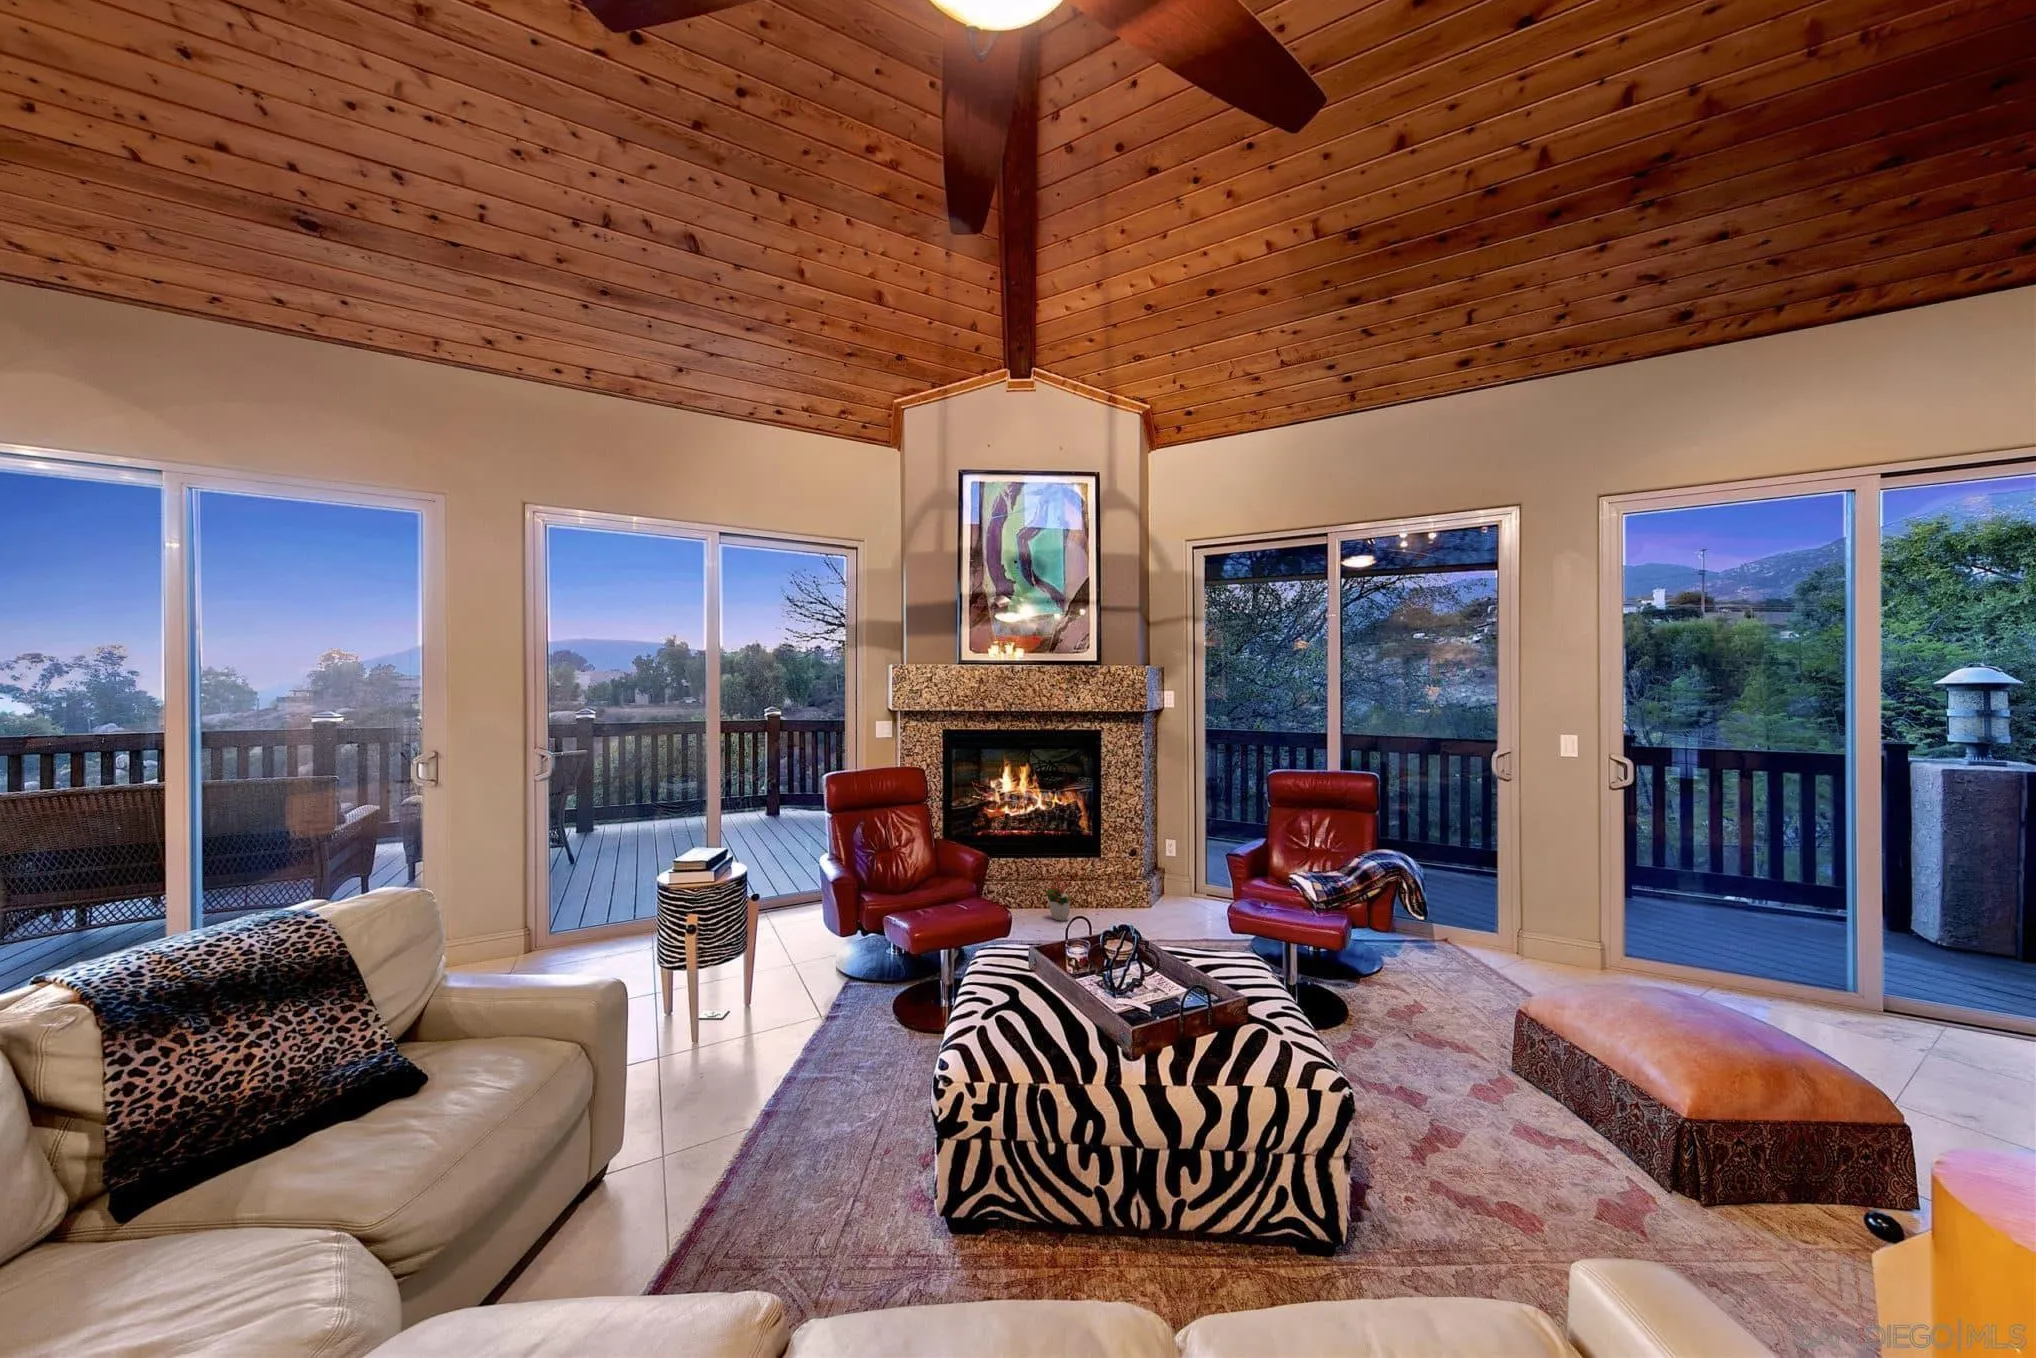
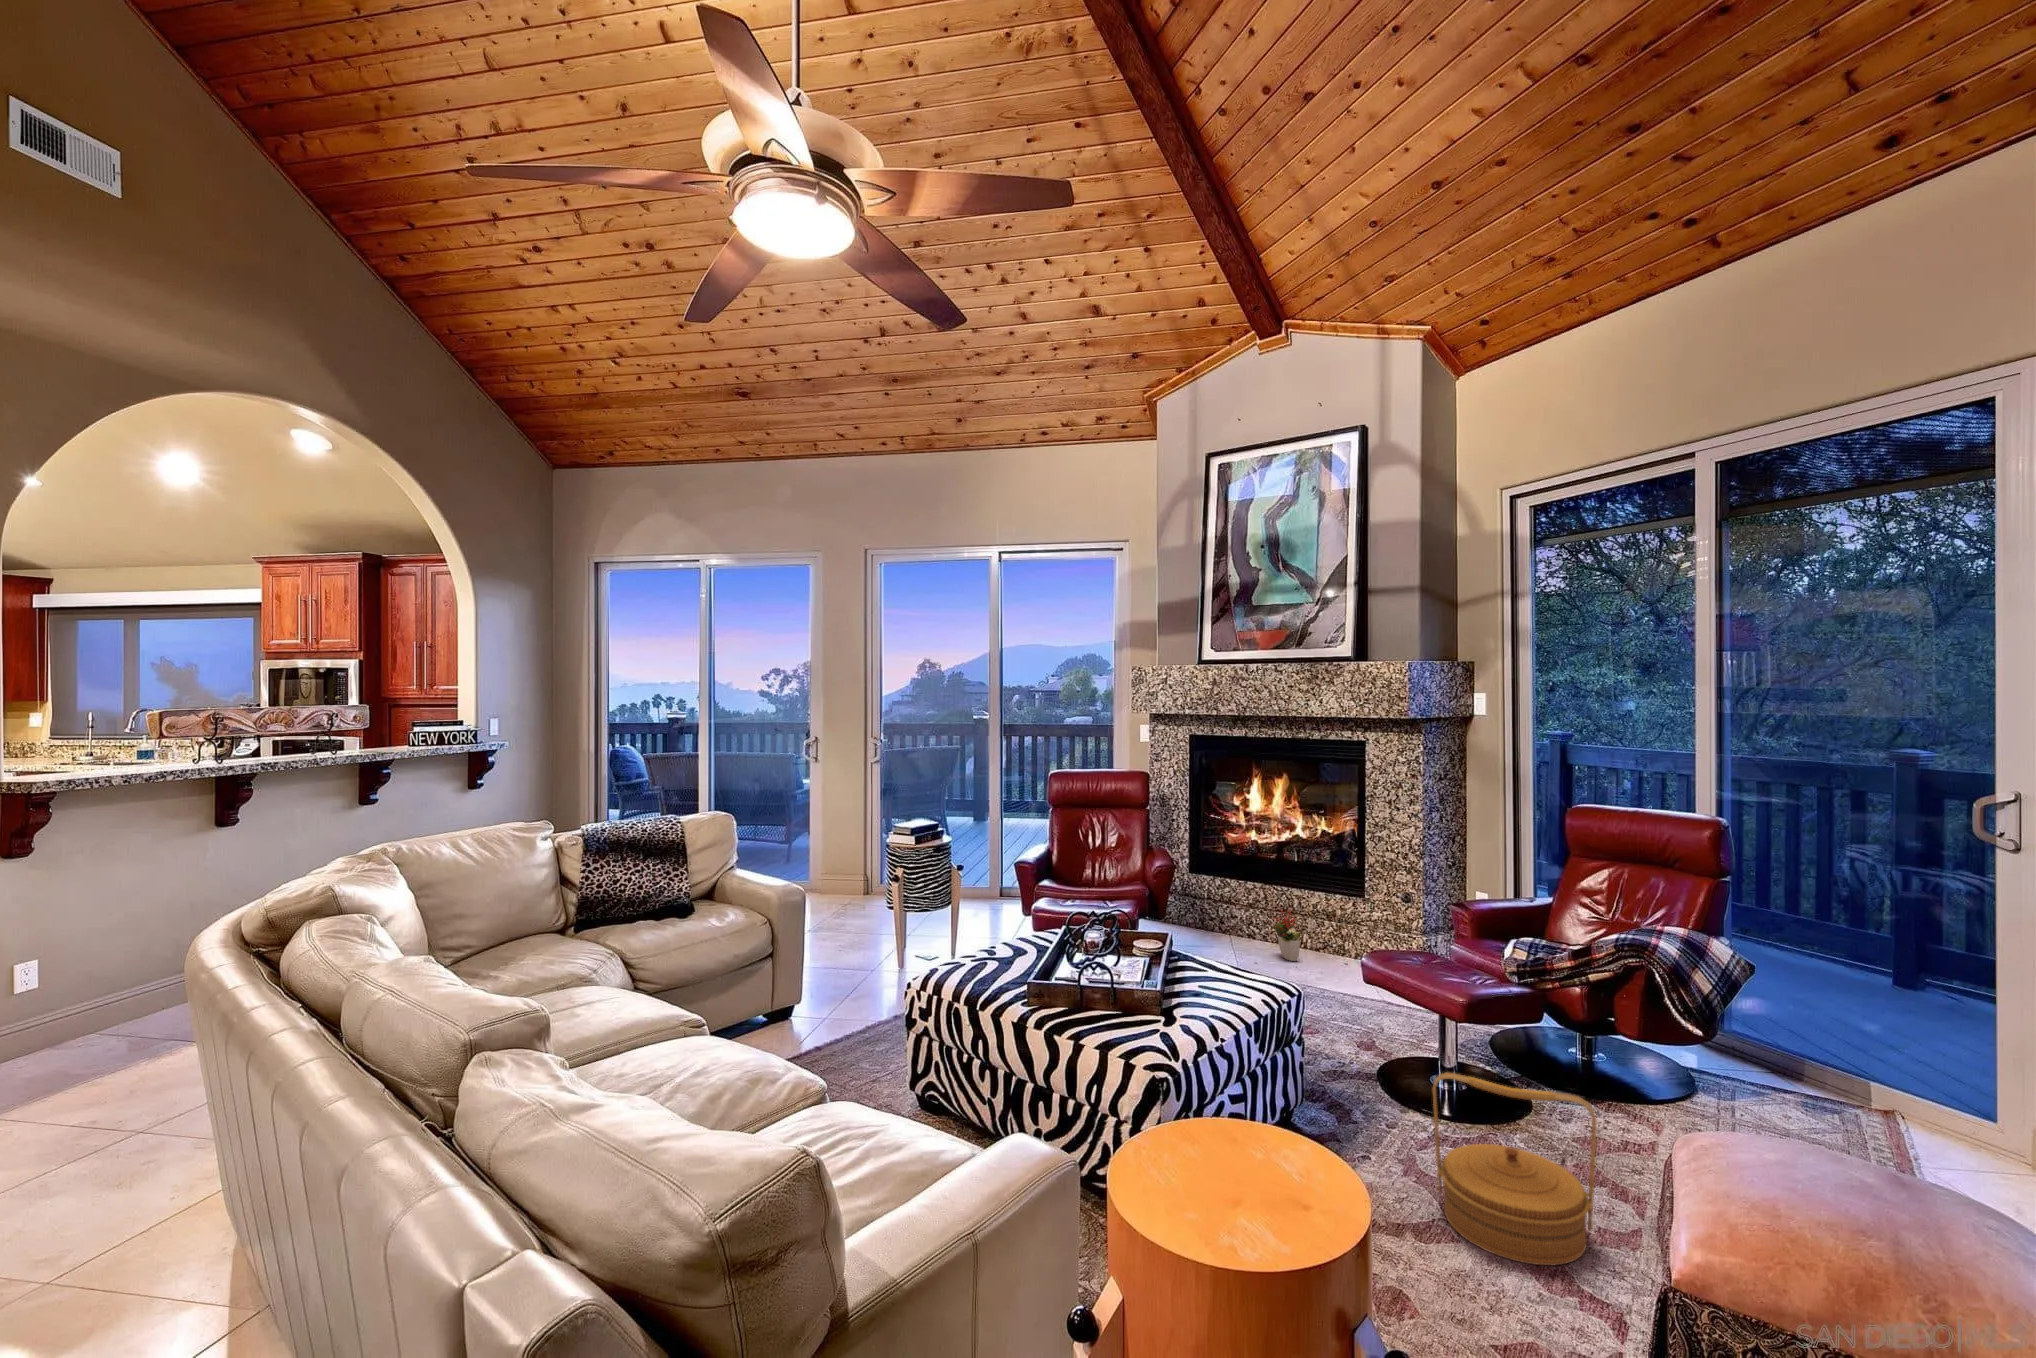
basket: none [1421,1003,1545,1151] -> present [1433,1072,1596,1266]

